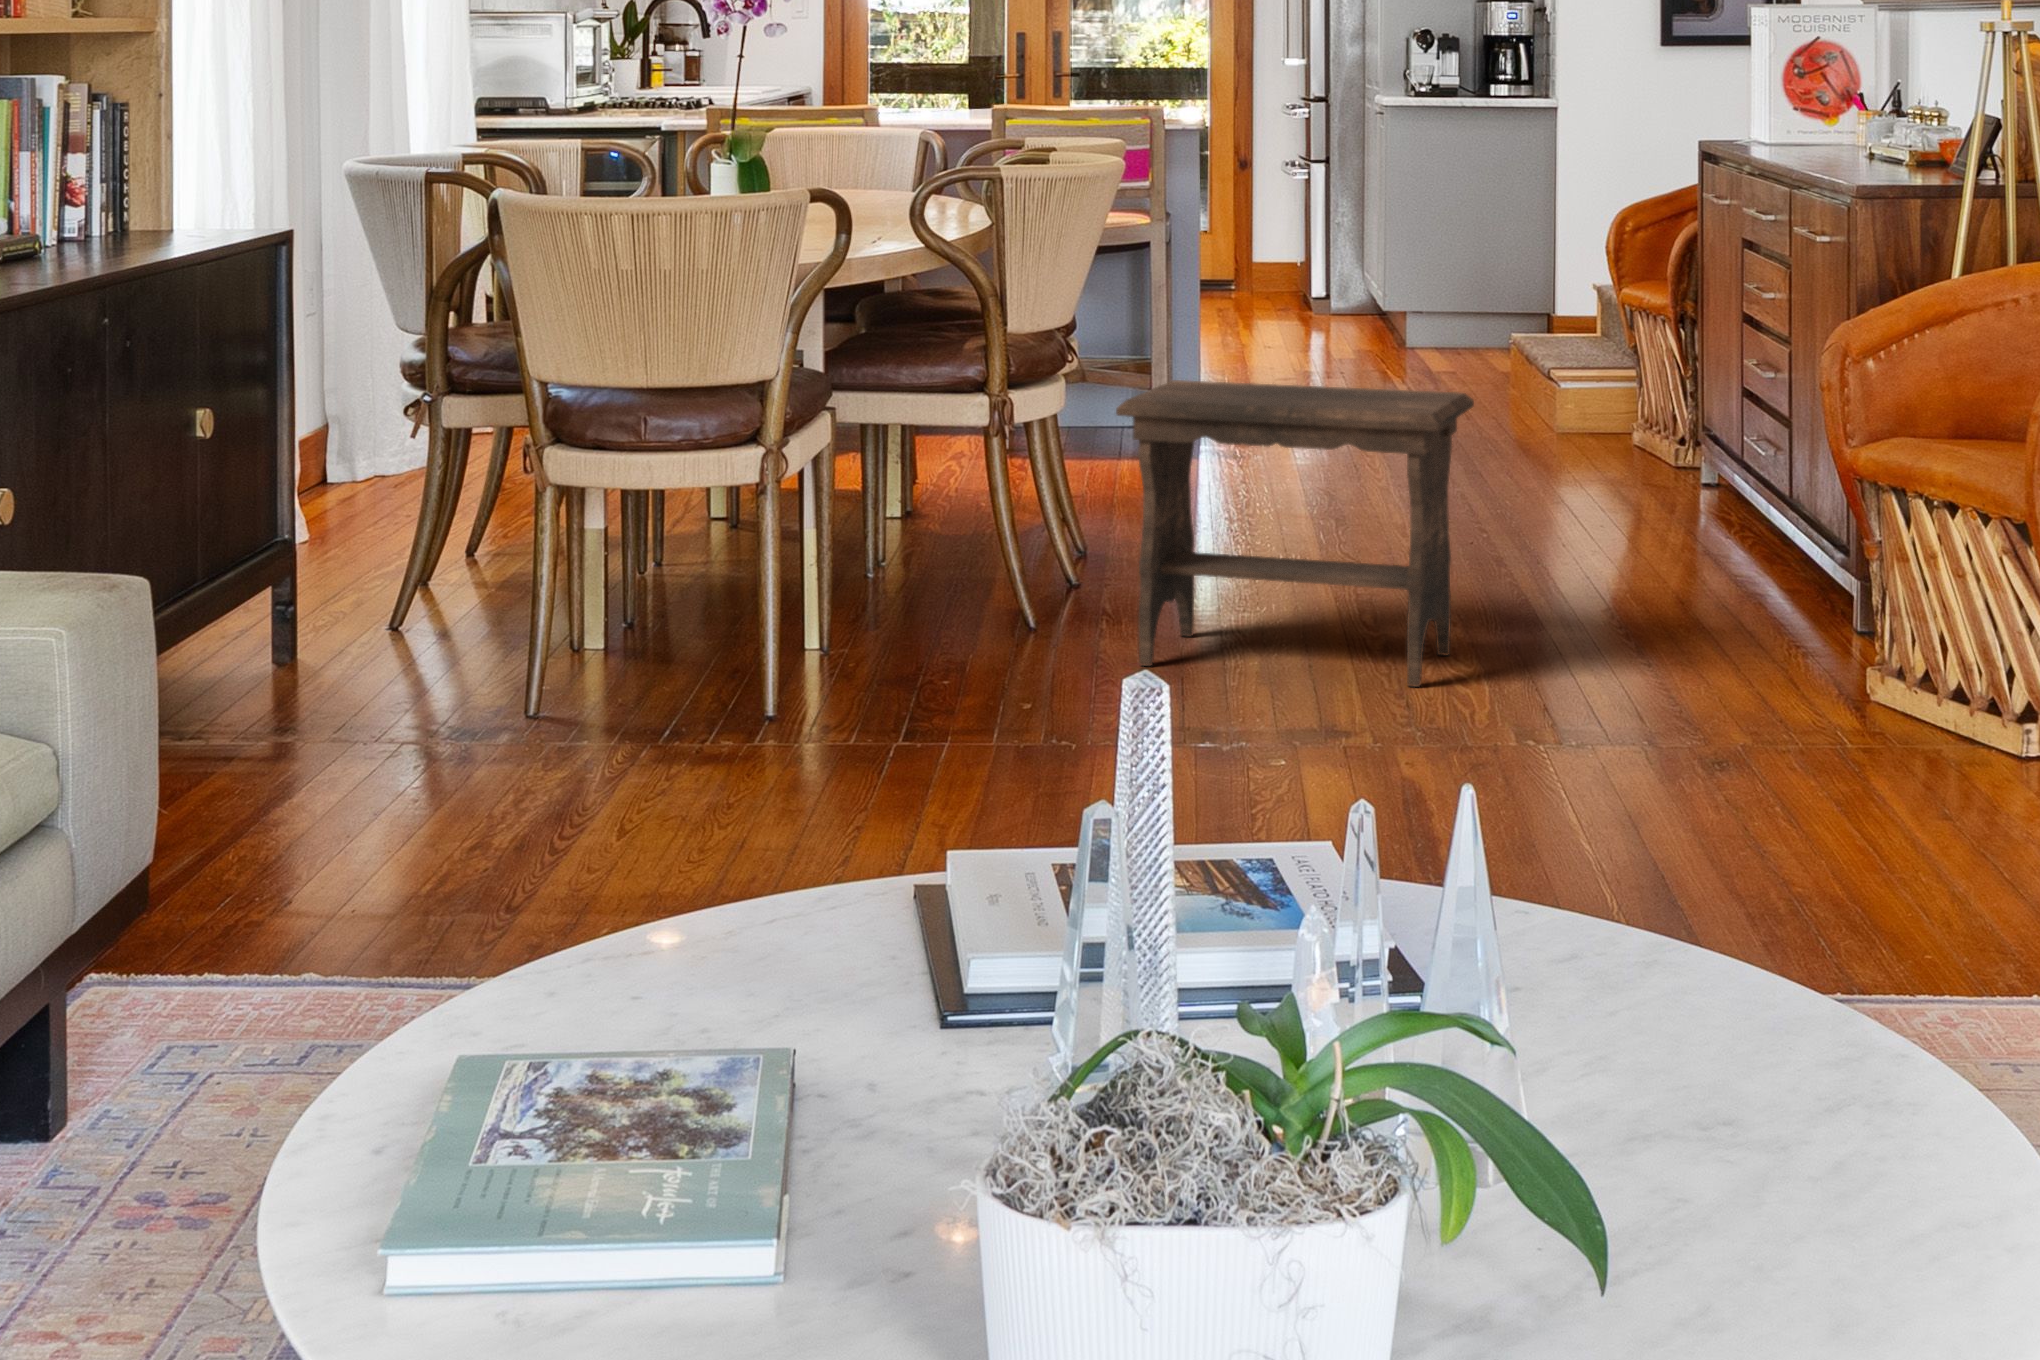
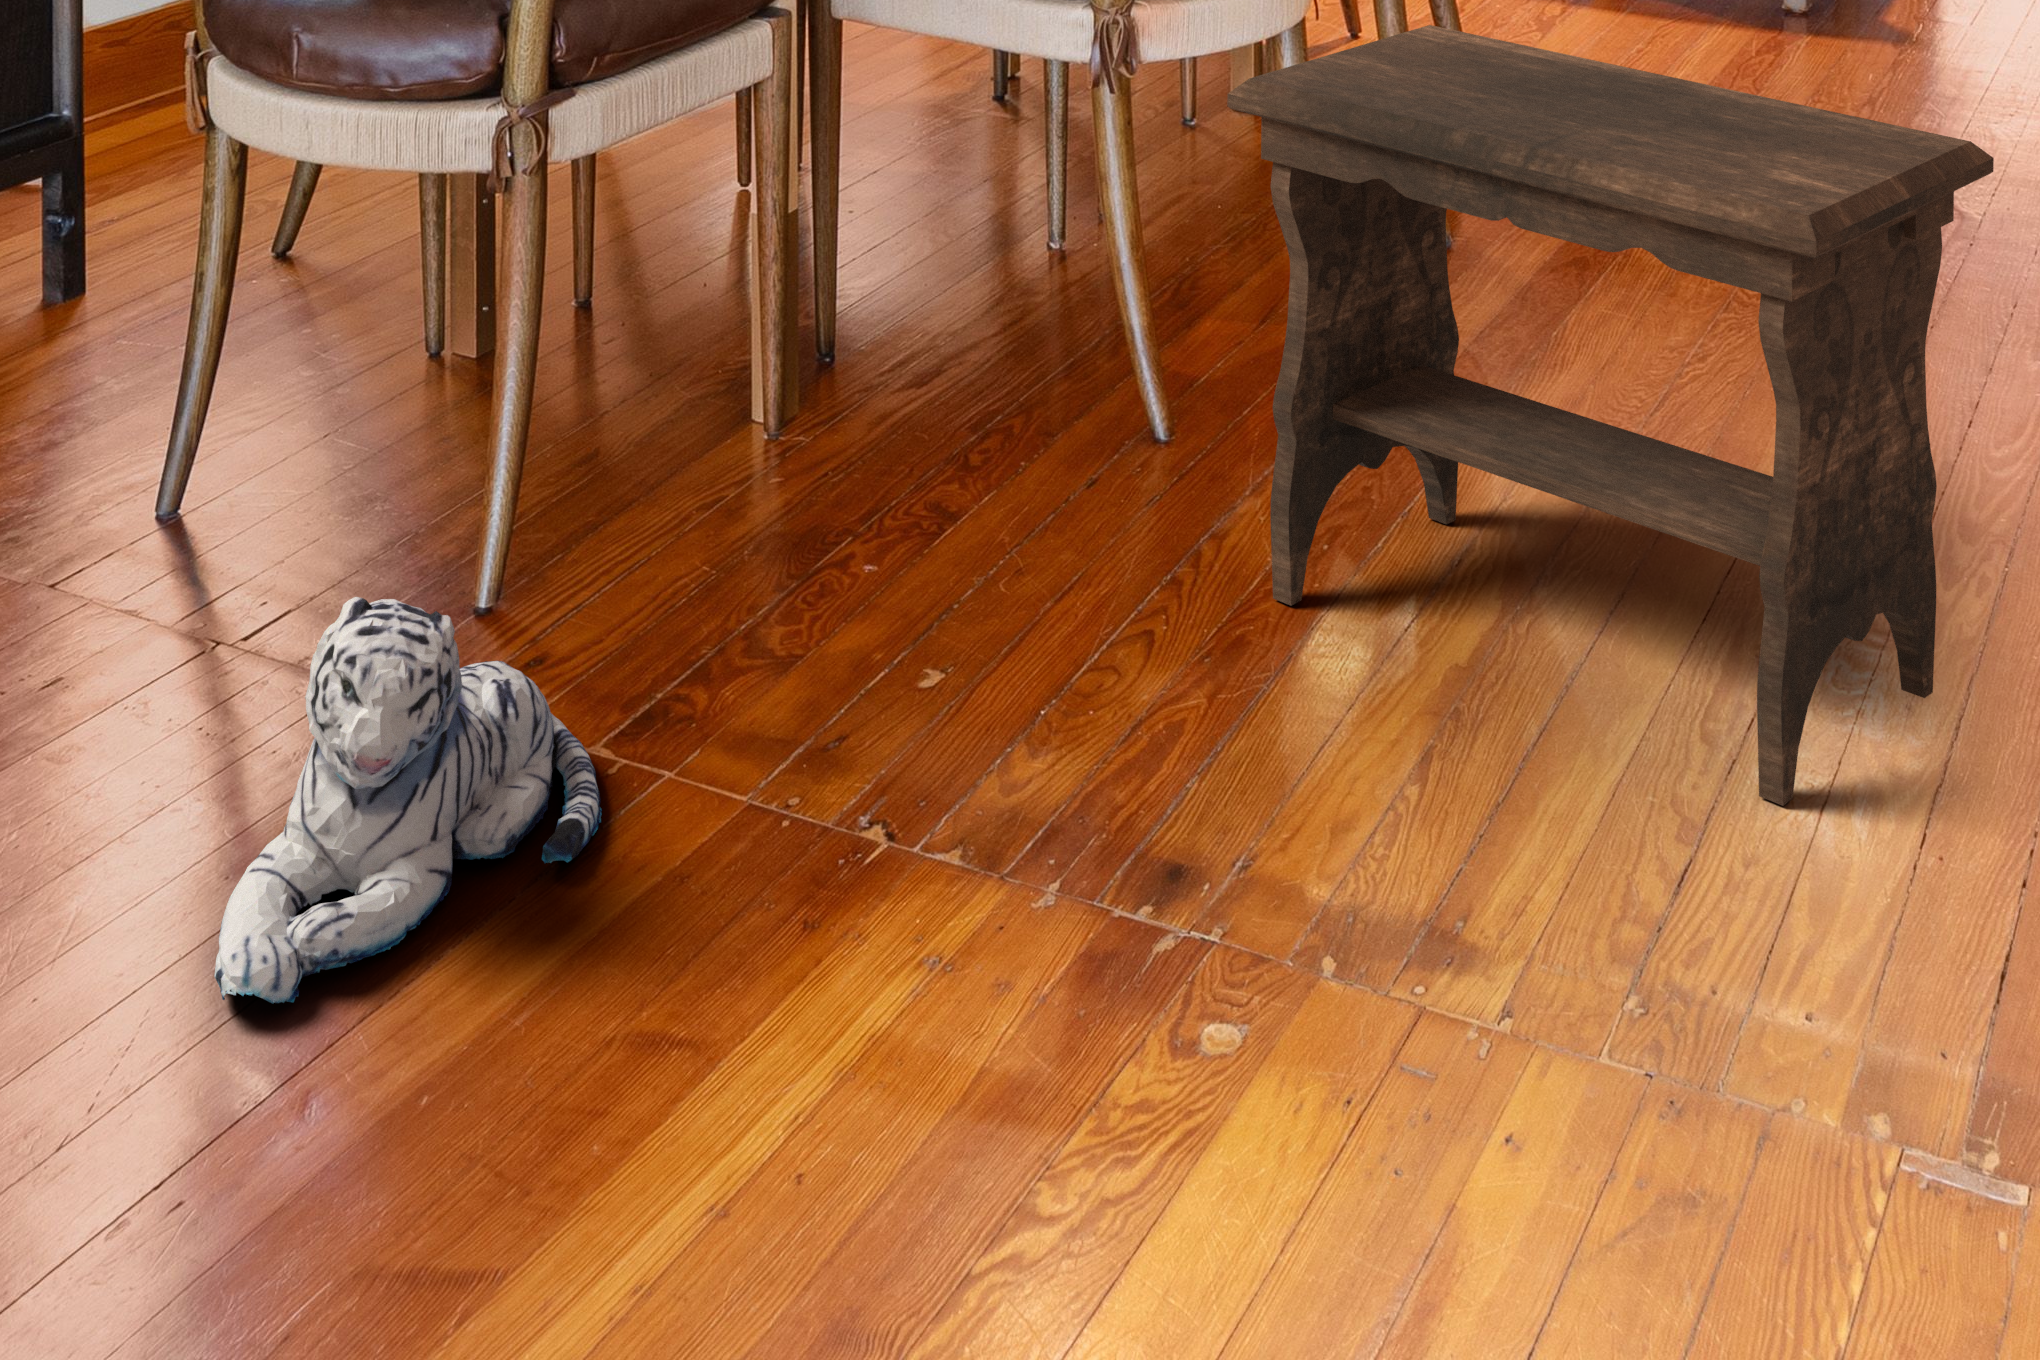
plush toy: none [796,640,937,810] -> present [215,597,603,1004]

